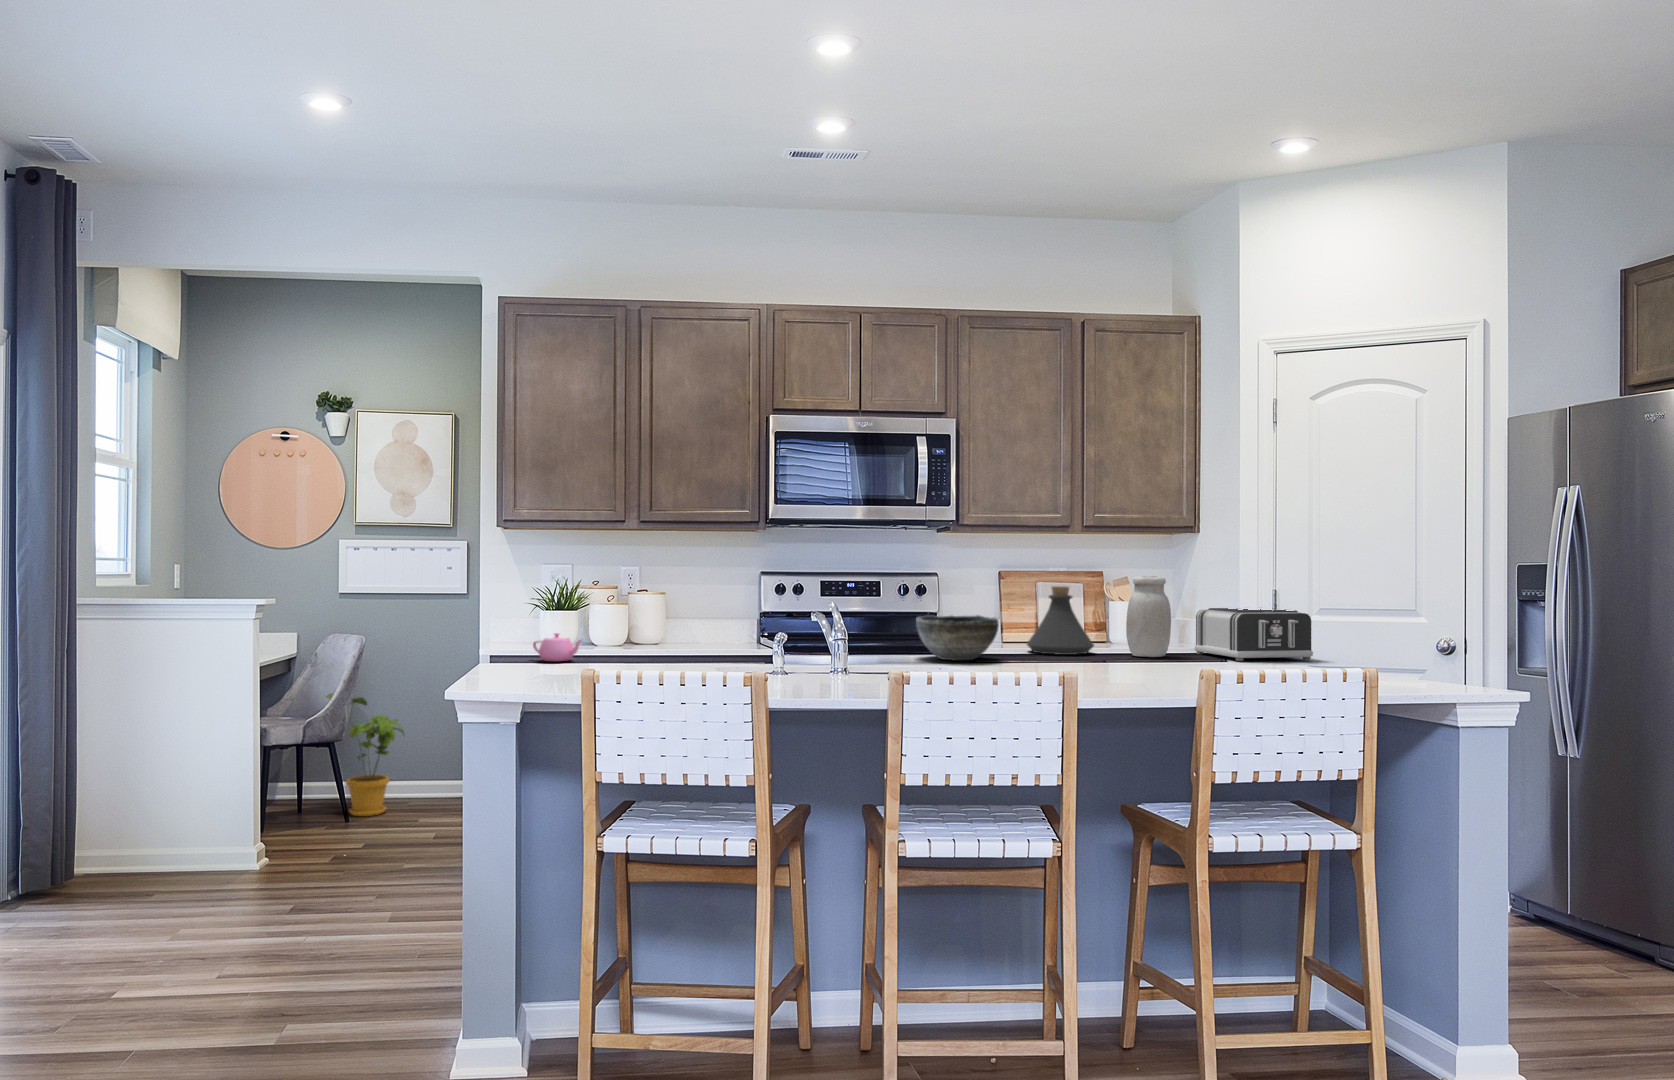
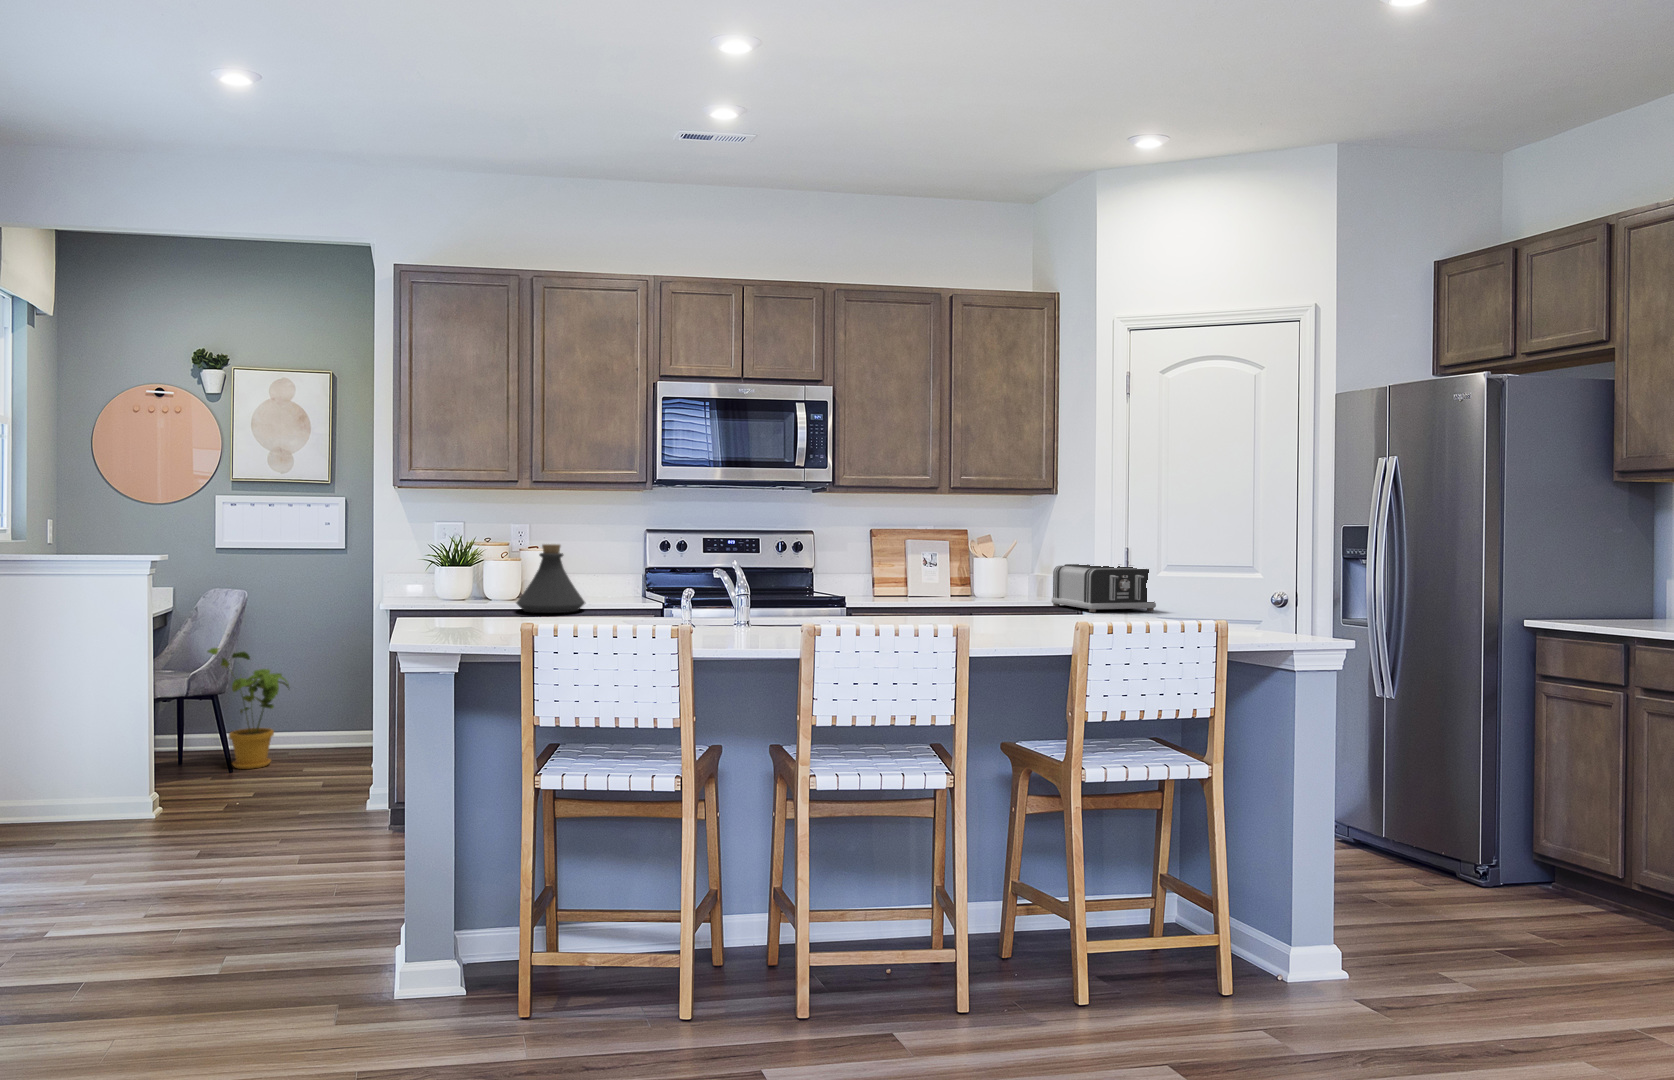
jar: present [1126,576,1171,657] -> none [992,535,1033,609]
bottle: present [1027,586,1094,655] -> present [517,544,585,613]
bowl: present [916,615,999,660] -> none [803,571,879,613]
teapot: present [533,633,581,661] -> none [433,588,484,615]

